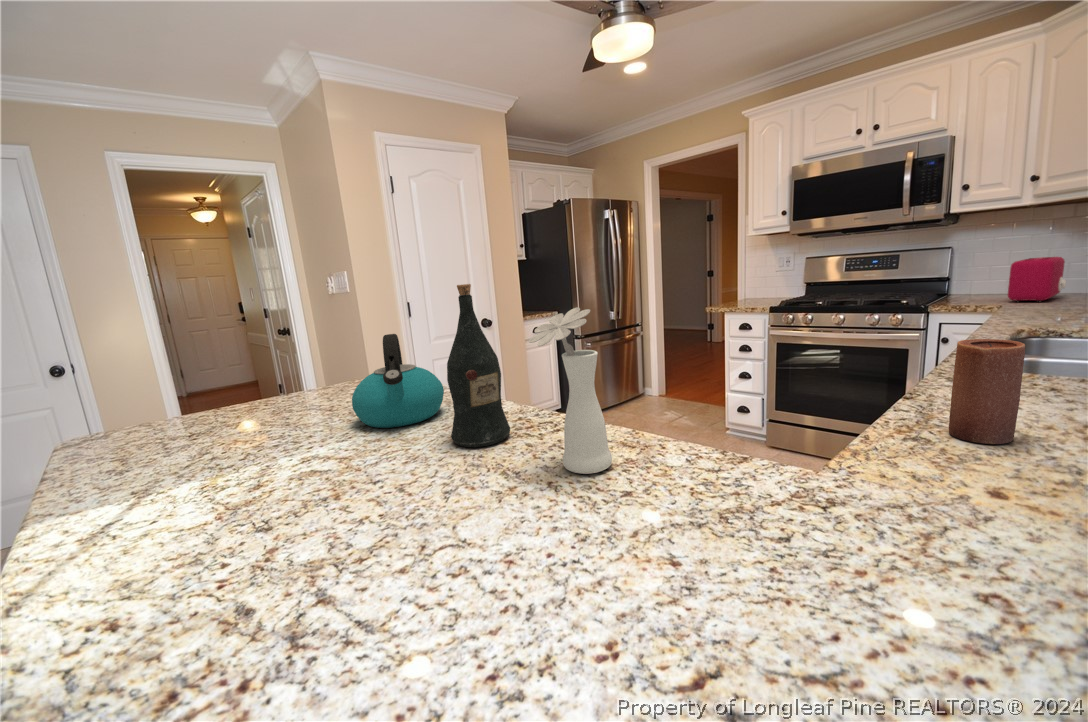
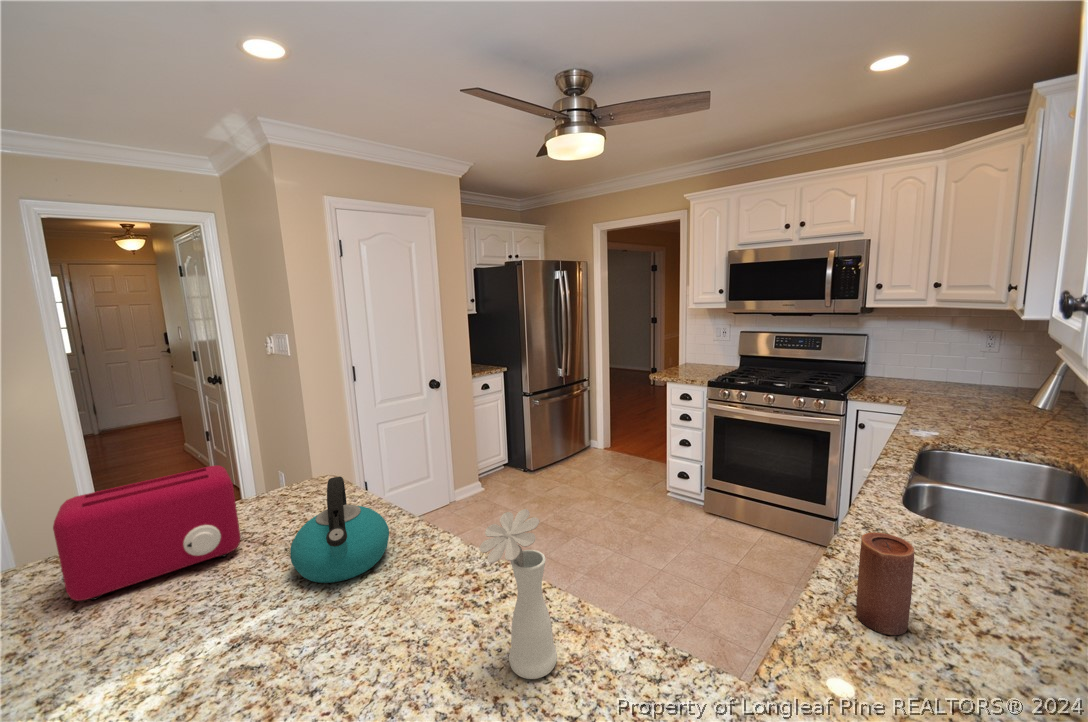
toaster: present [1008,257,1066,302] -> present [53,466,241,601]
wine bottle: present [447,284,510,447] -> none [395,458,457,625]

